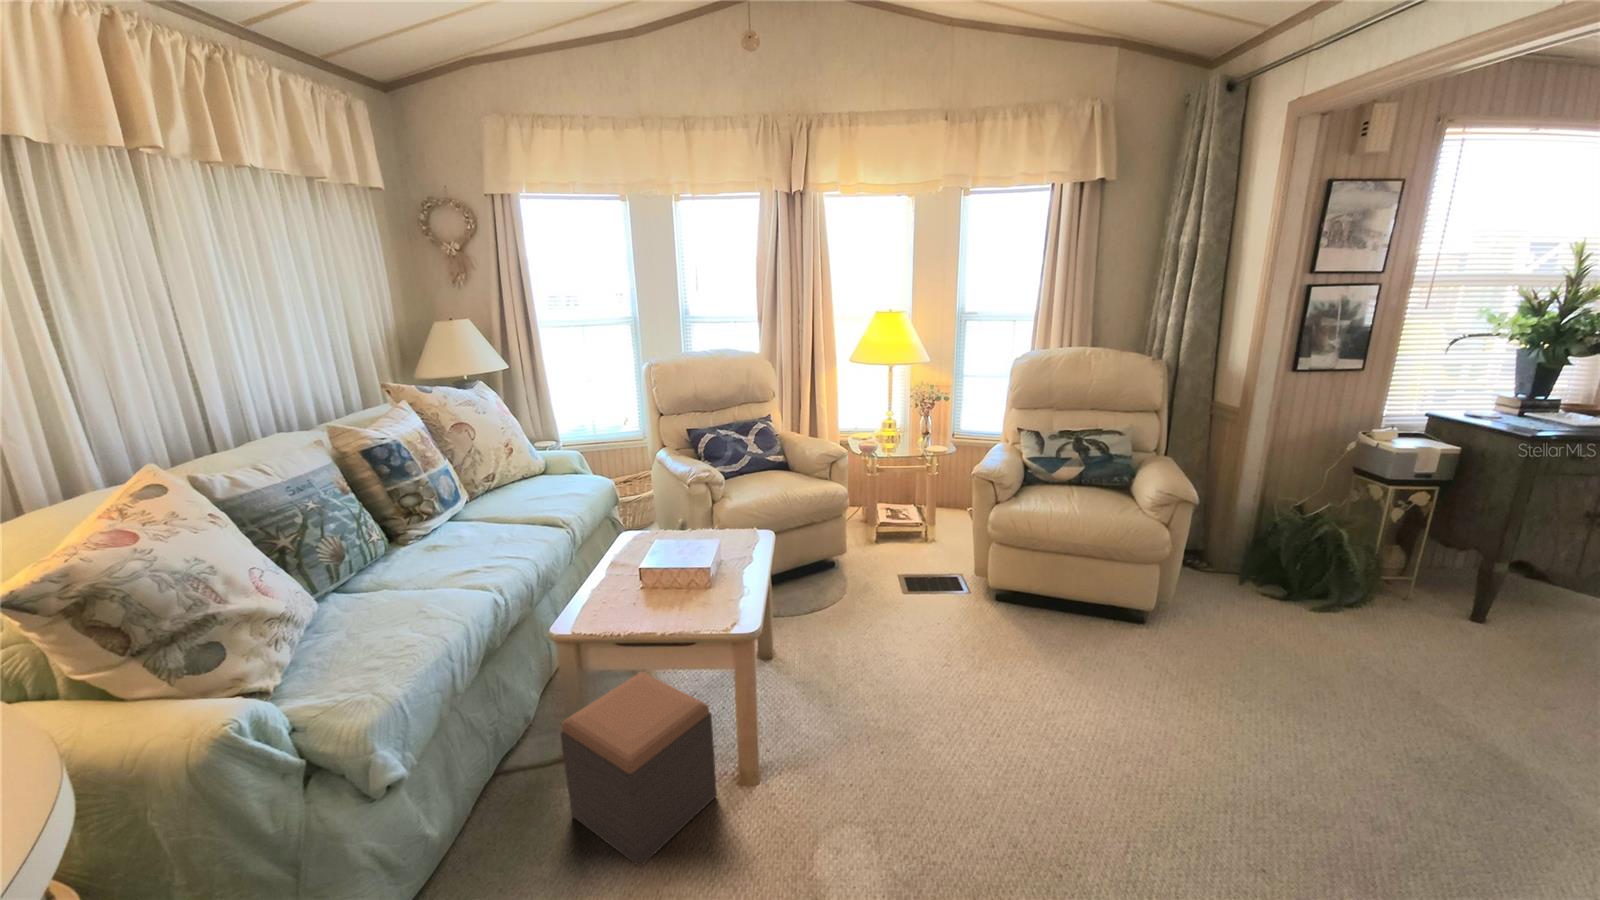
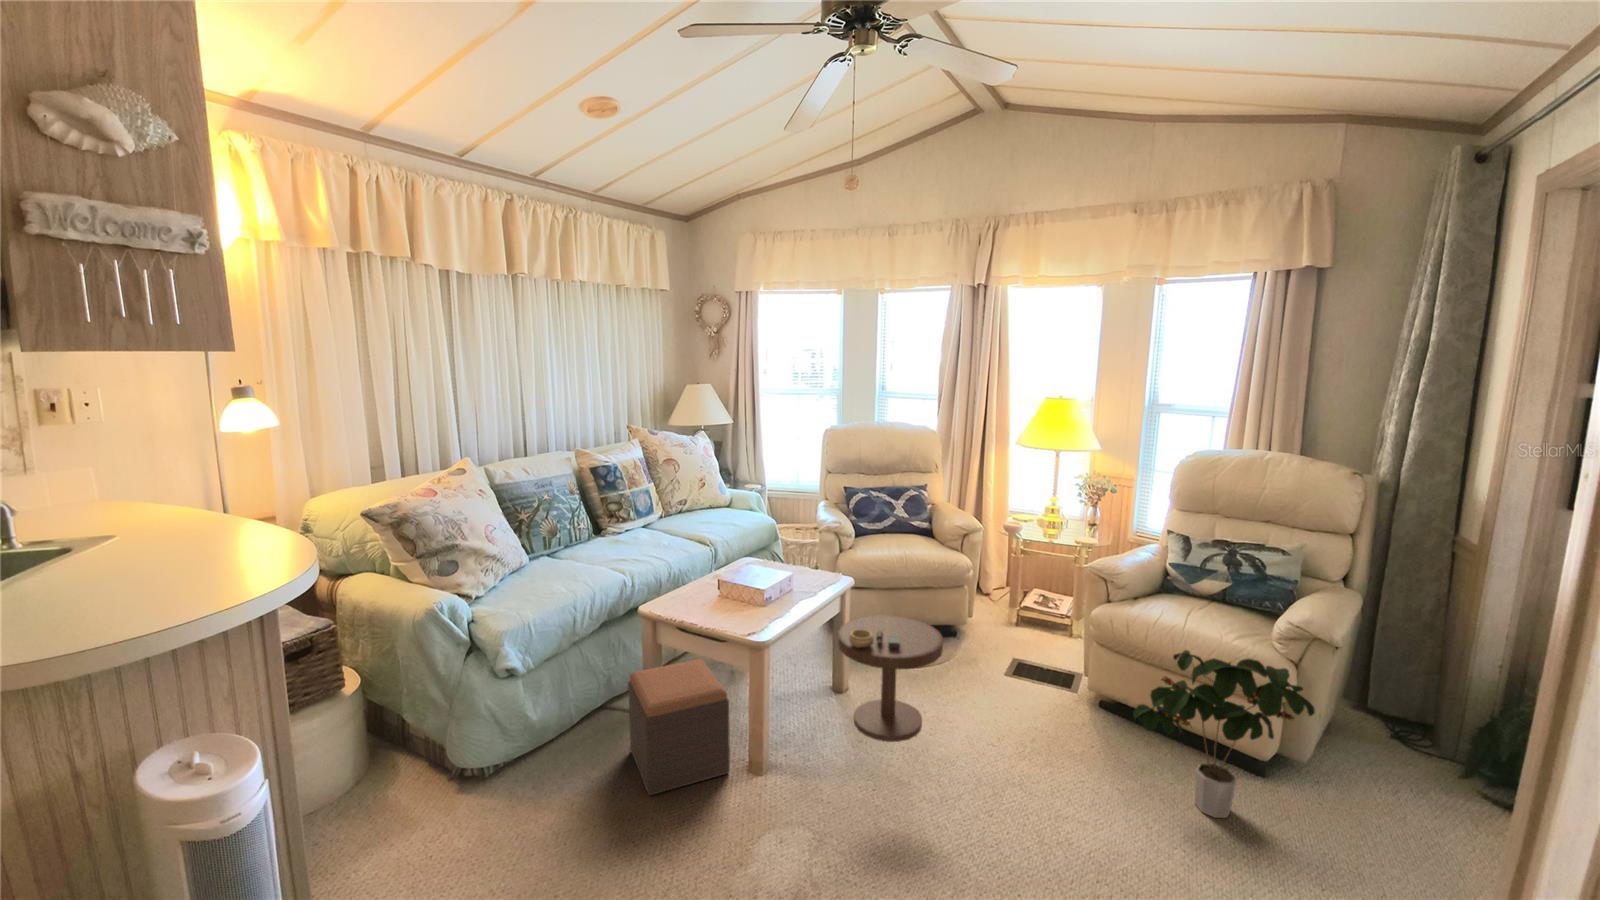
potted plant: none [1071,530,1207,670] -> present [1133,650,1315,818]
side table: none [843,563,962,767] -> present [838,615,943,742]

